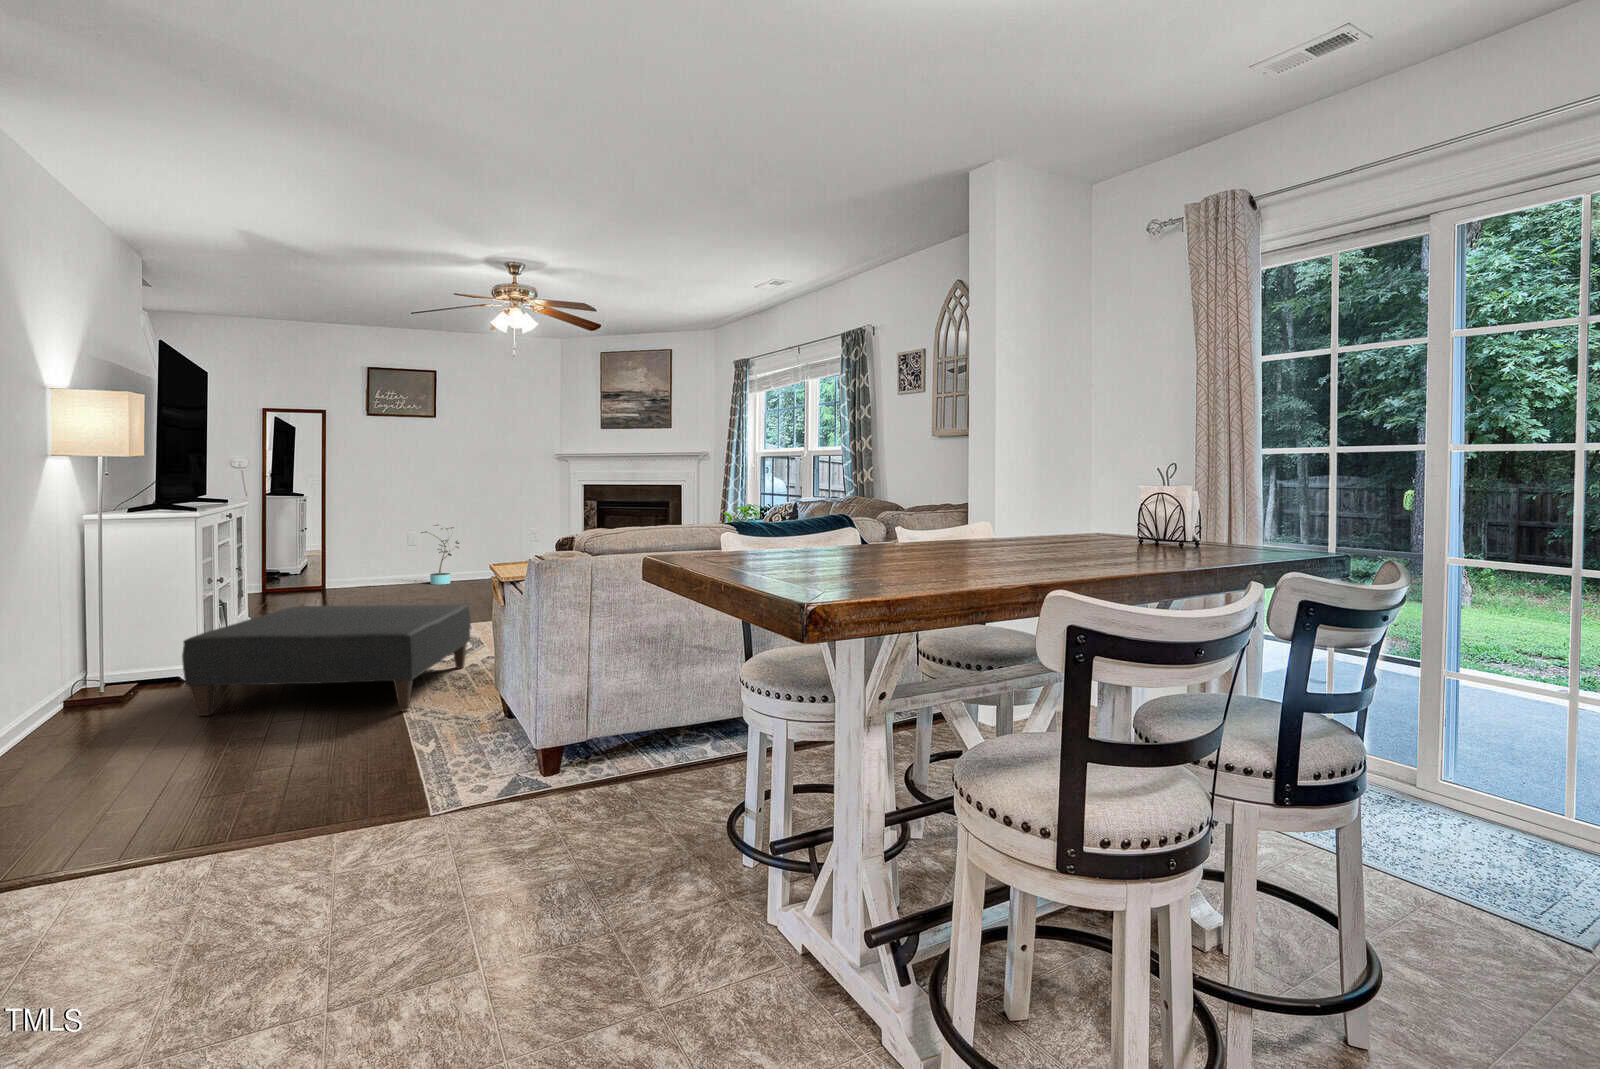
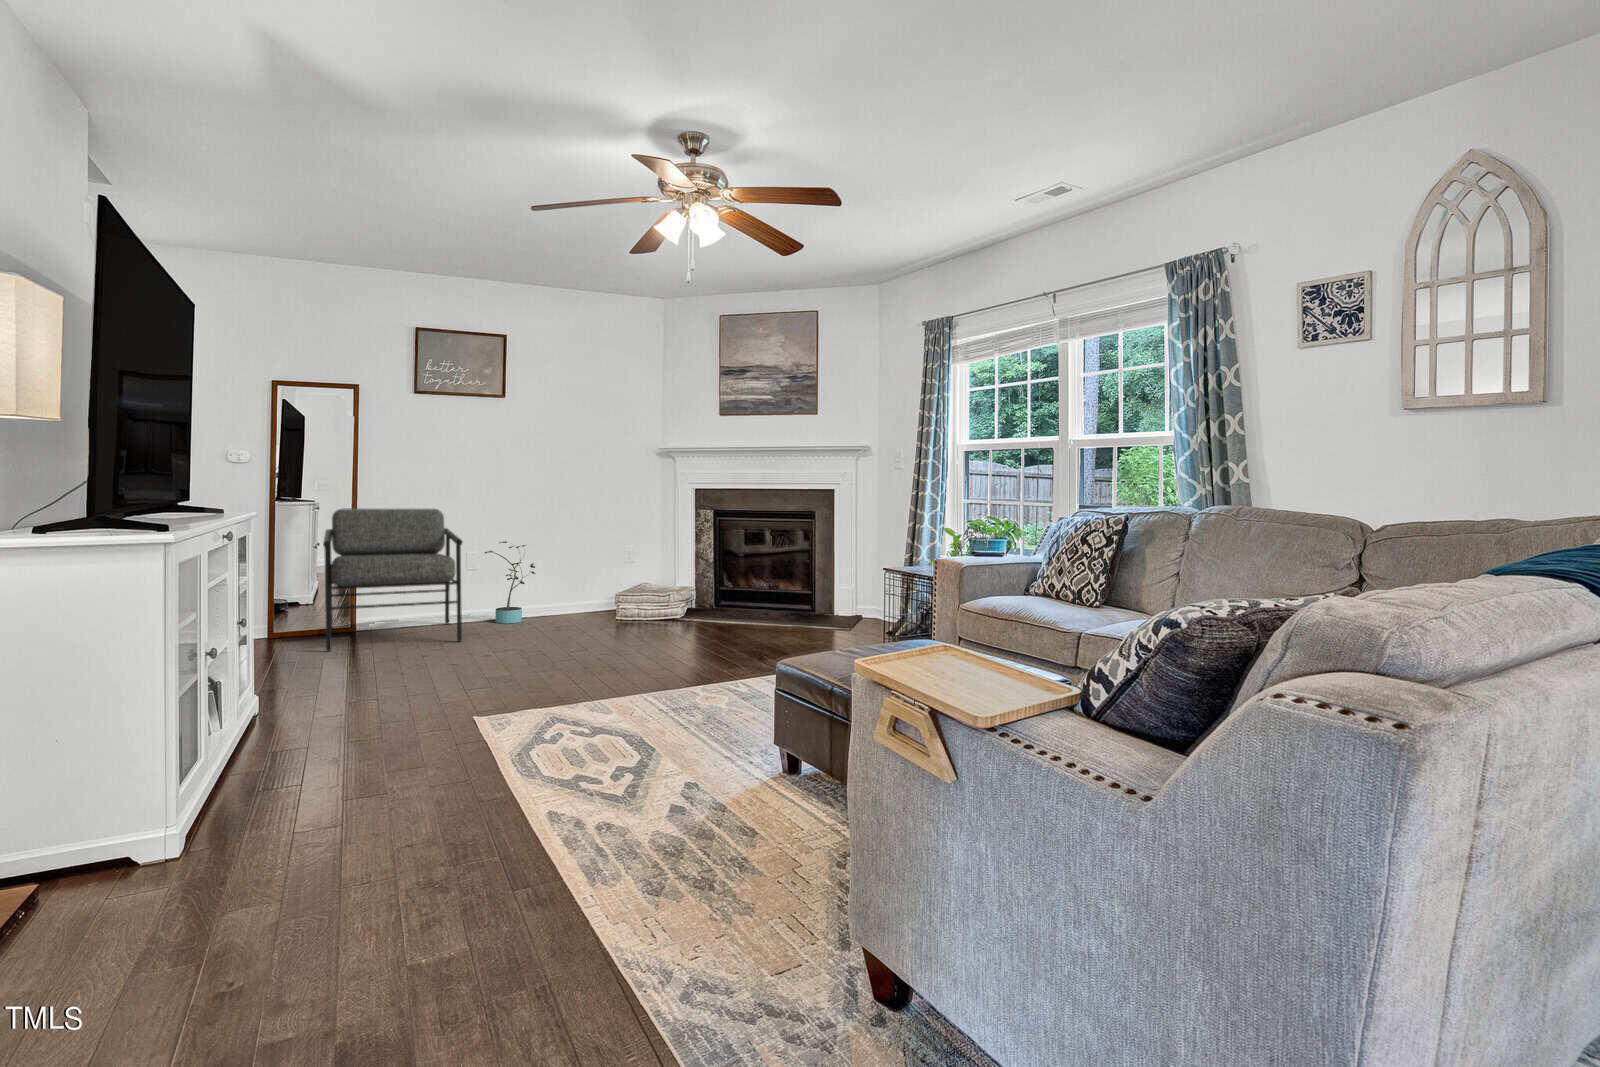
armchair: none [298,501,400,600] -> present [323,509,463,651]
ottoman: present [182,605,471,716] -> none [118,704,661,1012]

